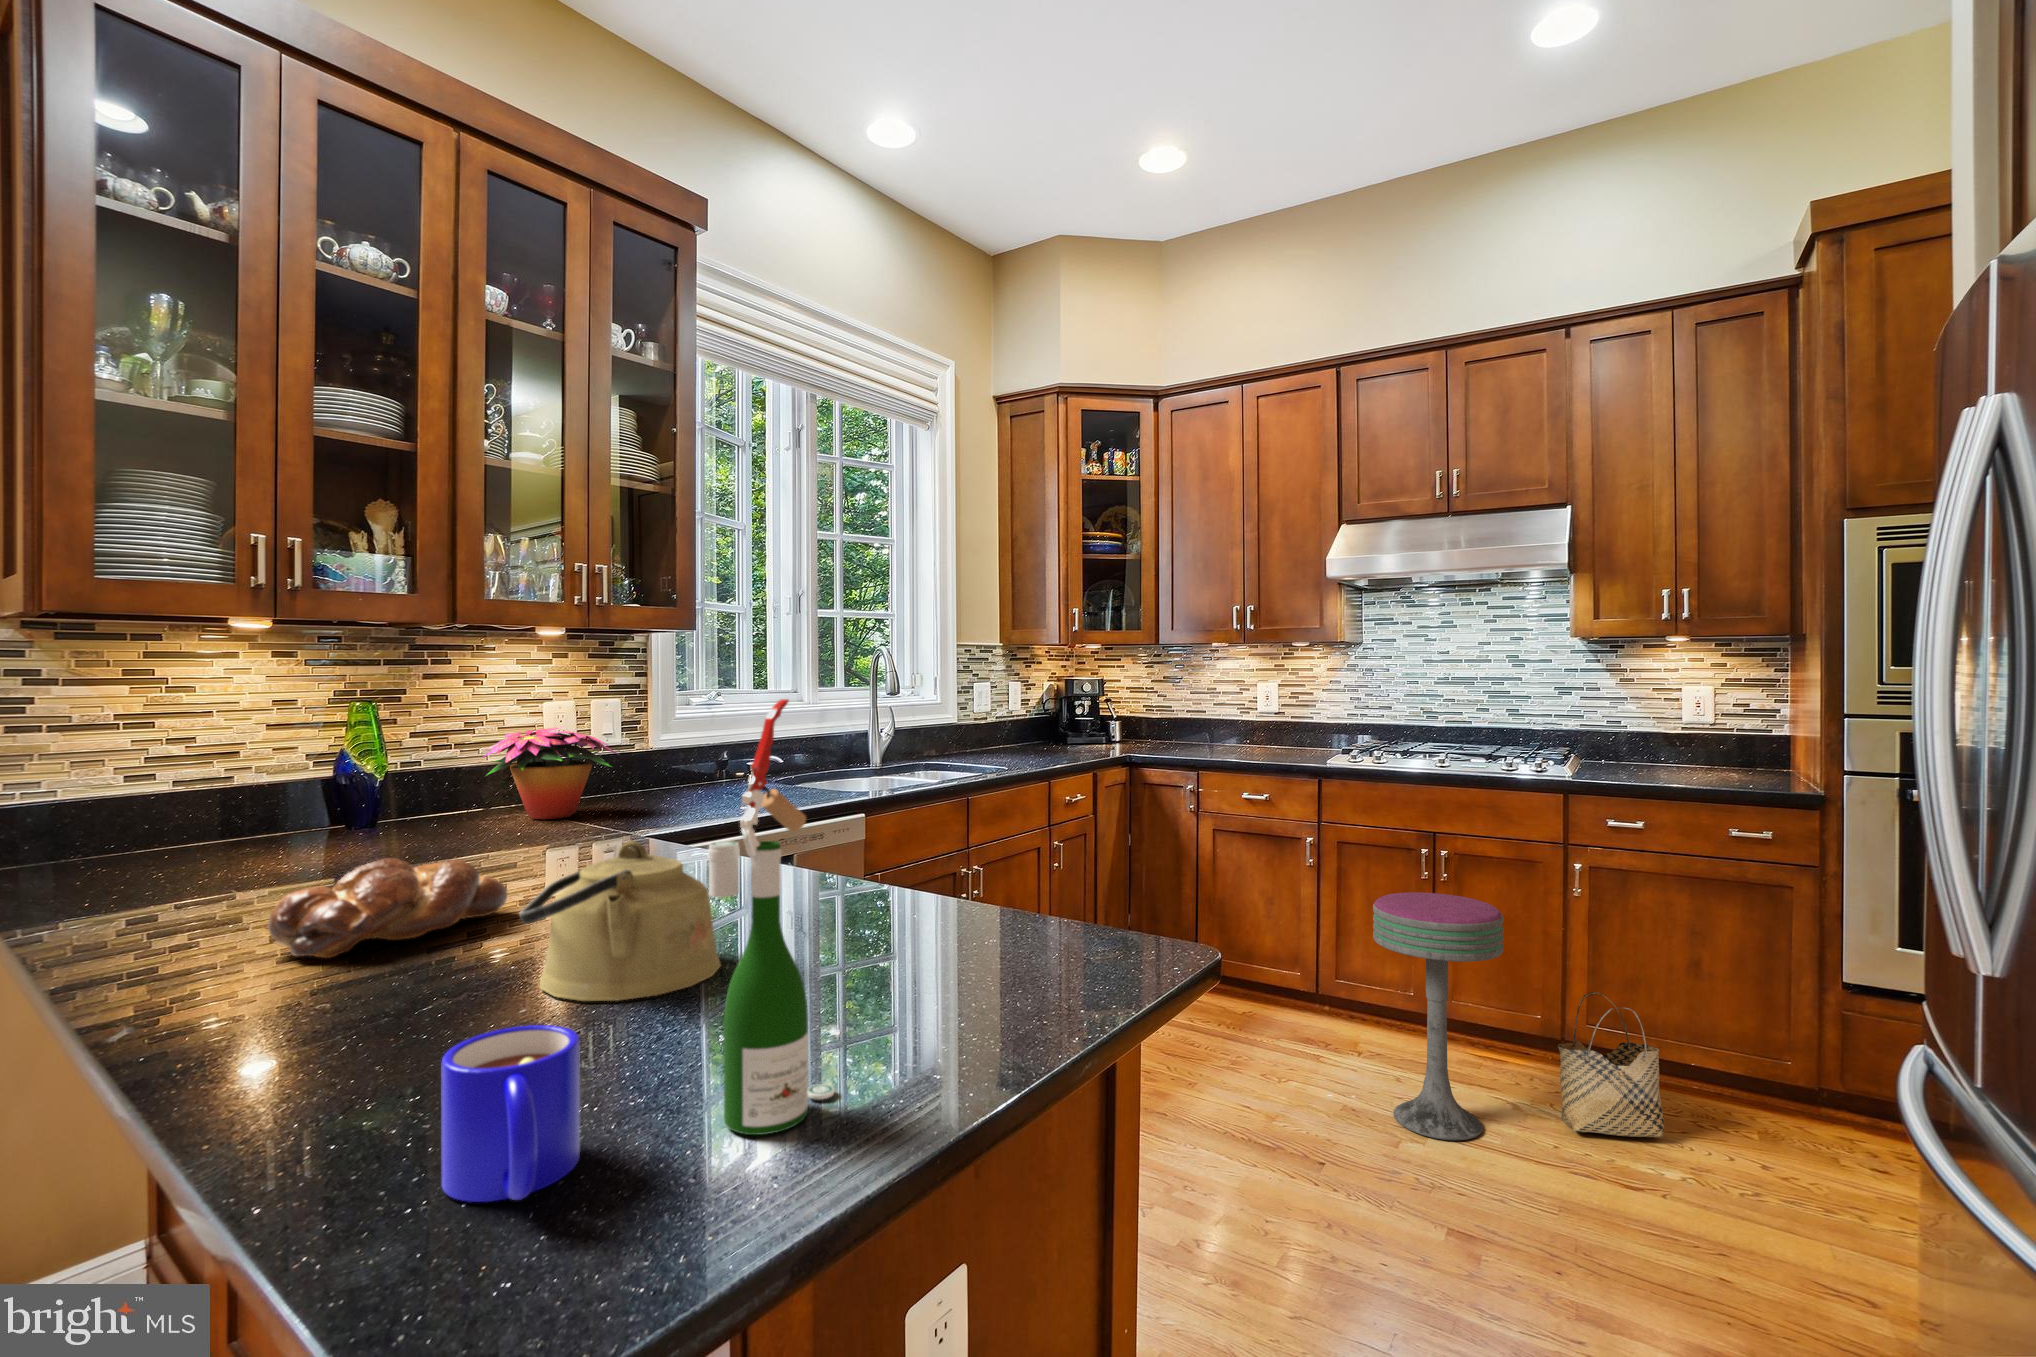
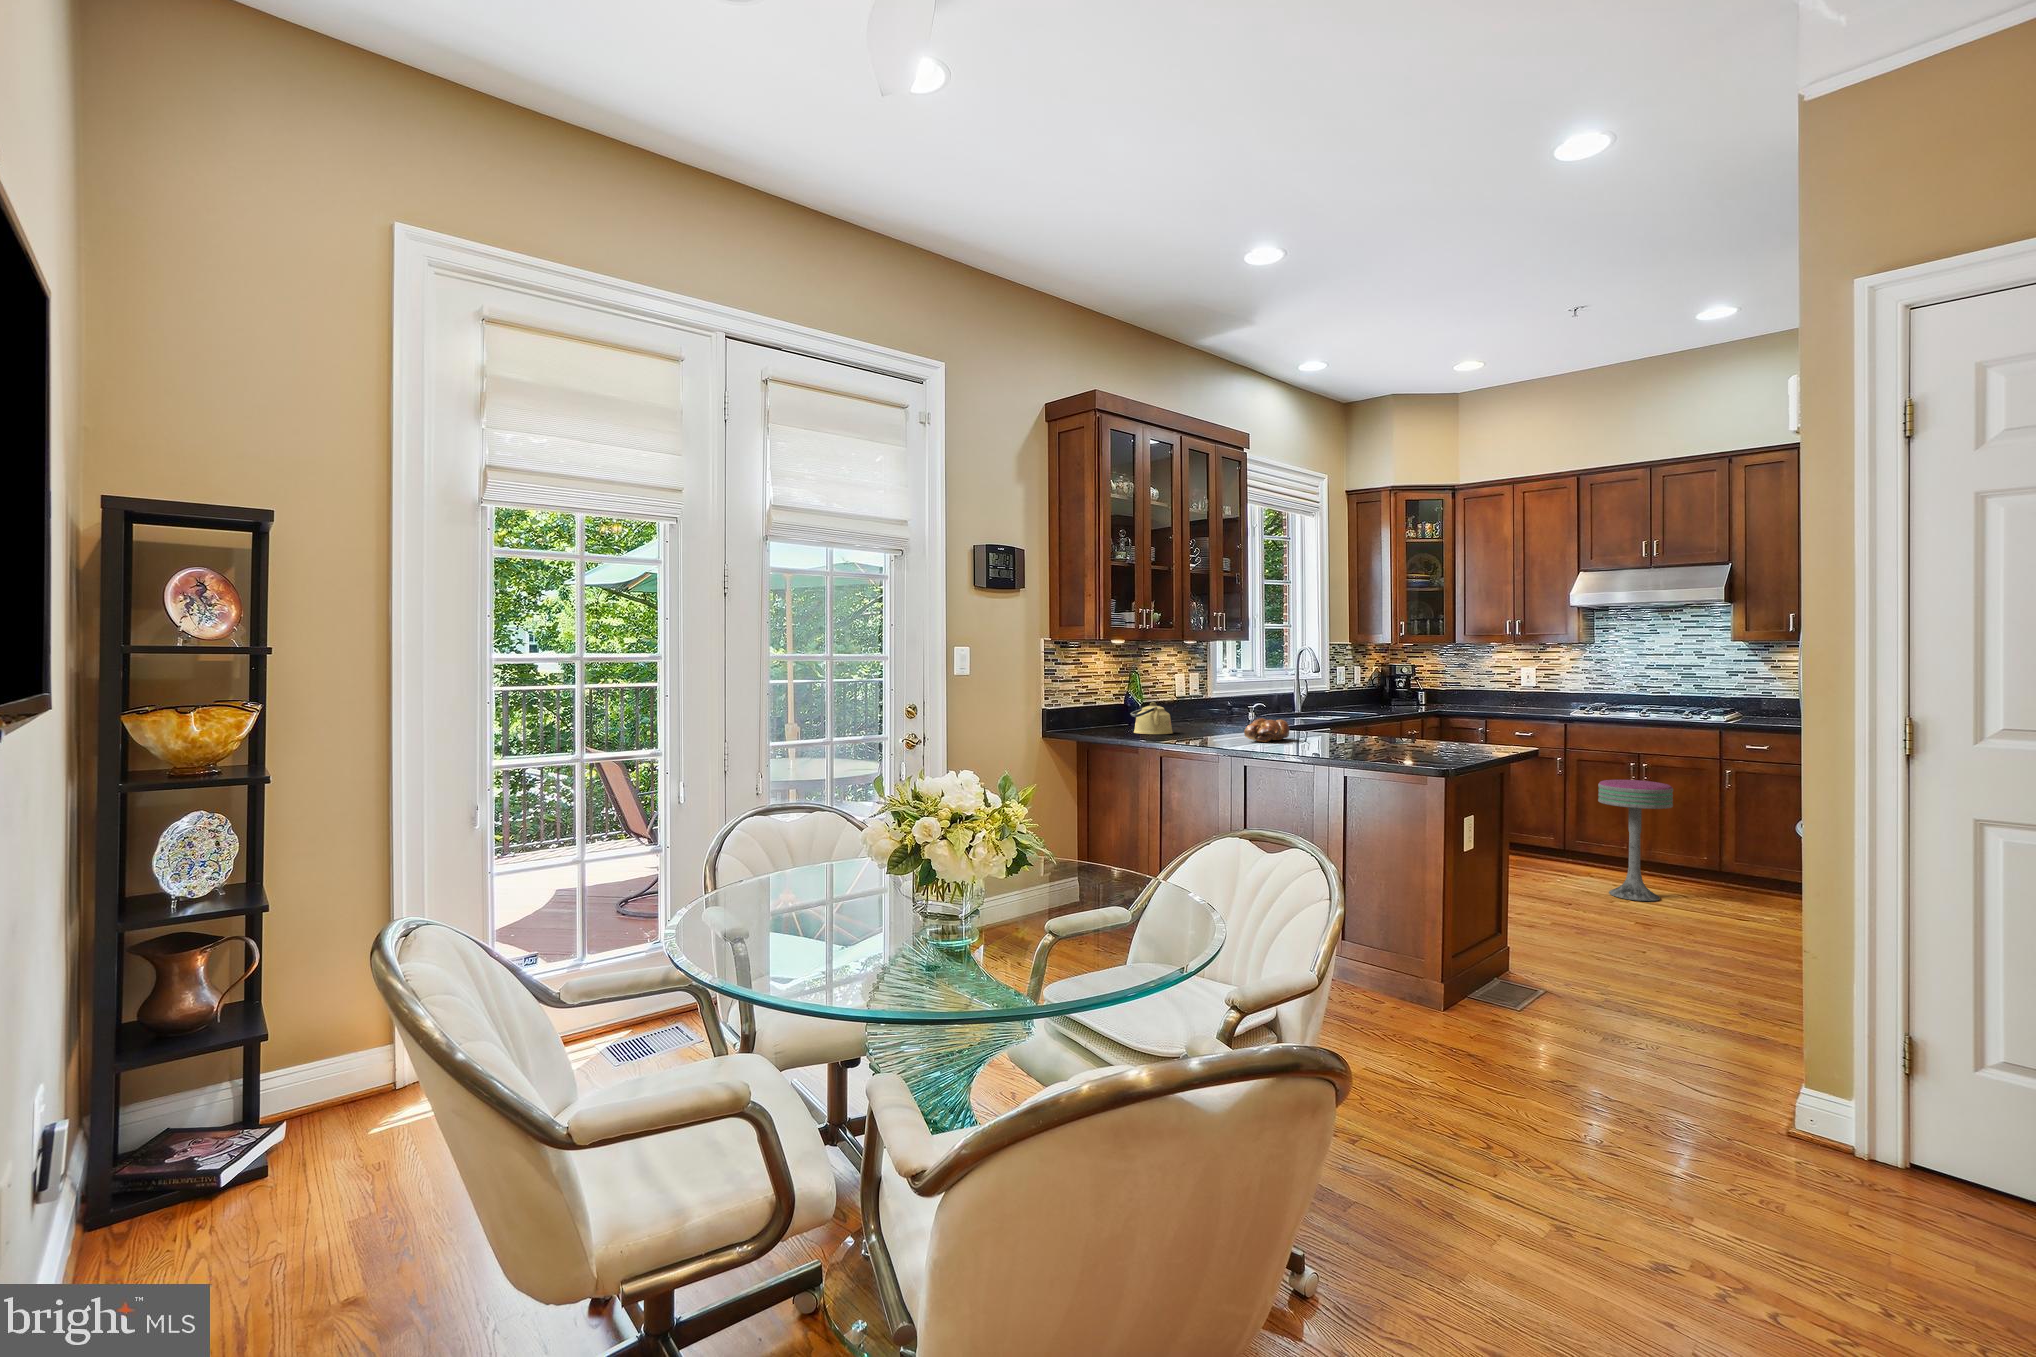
wine bottle: present [708,699,834,1135] -> none [1437,669,1460,756]
flower arrangement: present [484,727,619,819] -> none [1175,684,1233,724]
kettle: present [519,841,721,1001] -> present [1131,702,1173,734]
woven basket: present [1558,992,1664,1137] -> none [1705,833,1766,906]
mug: present [441,1025,580,1202] -> none [1397,732,1427,757]

